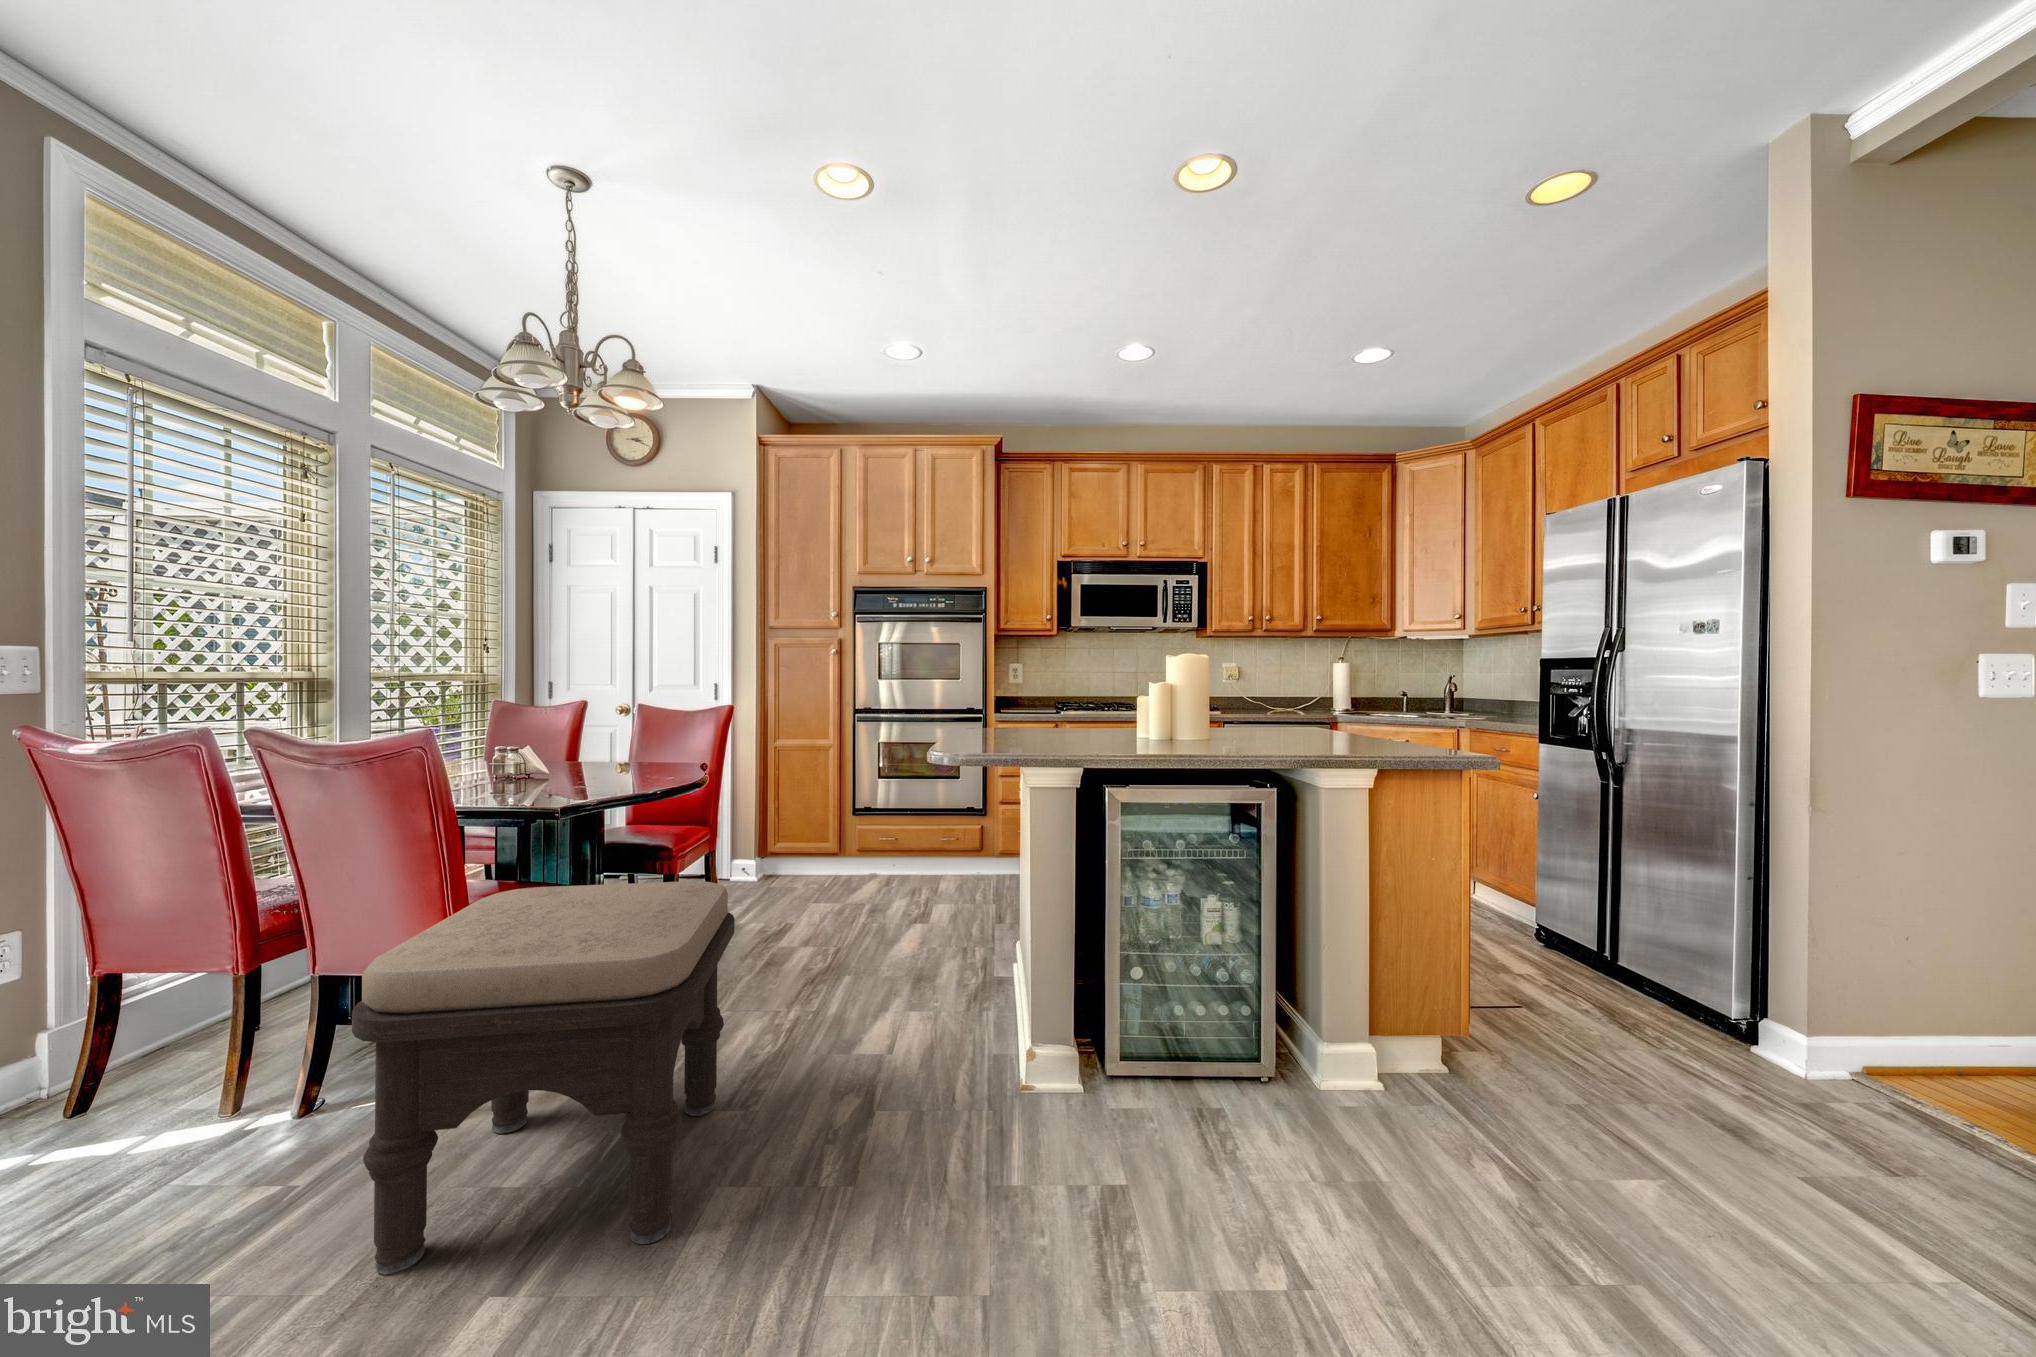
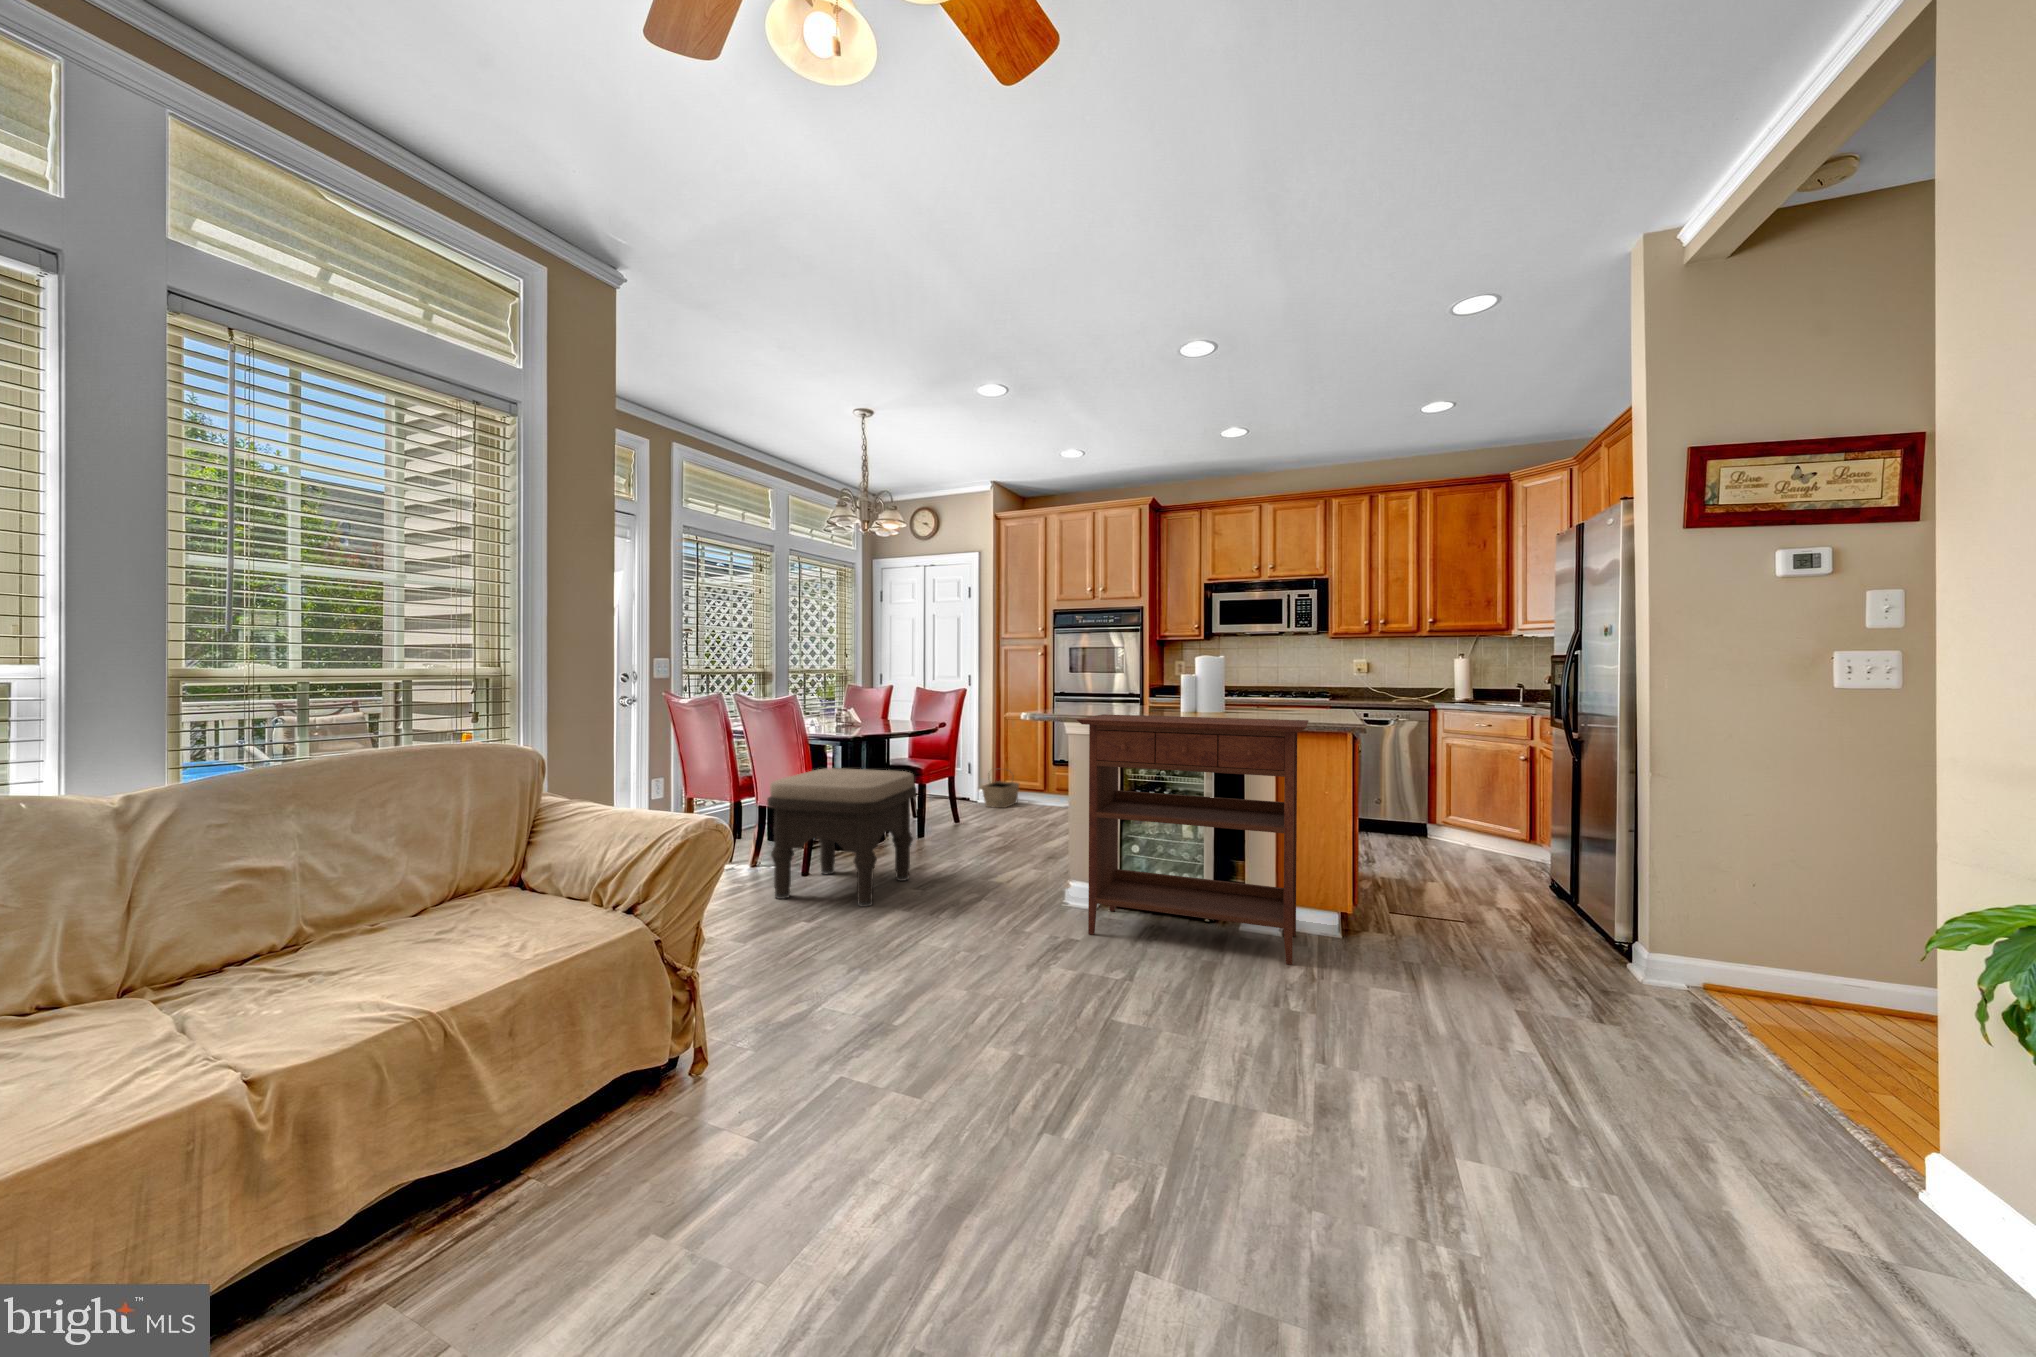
console table: none [1137,754,1600,1204] -> present [1077,714,1308,965]
basket: none [746,826,802,888] -> present [982,769,1019,808]

